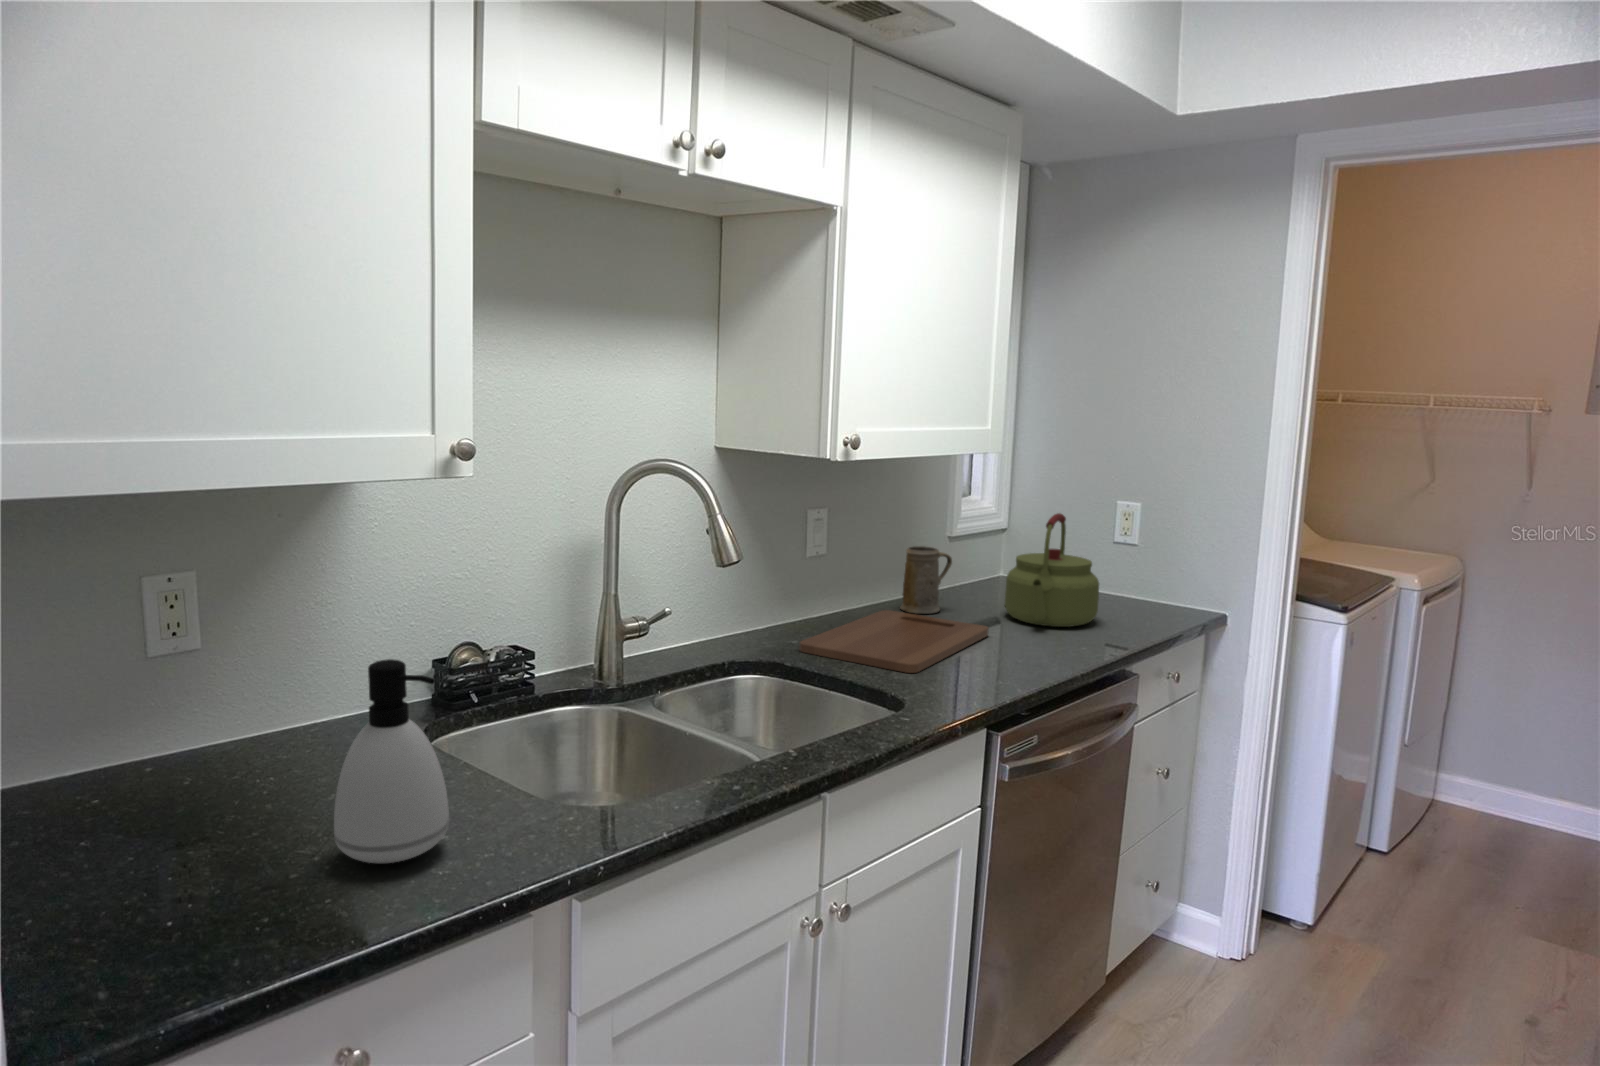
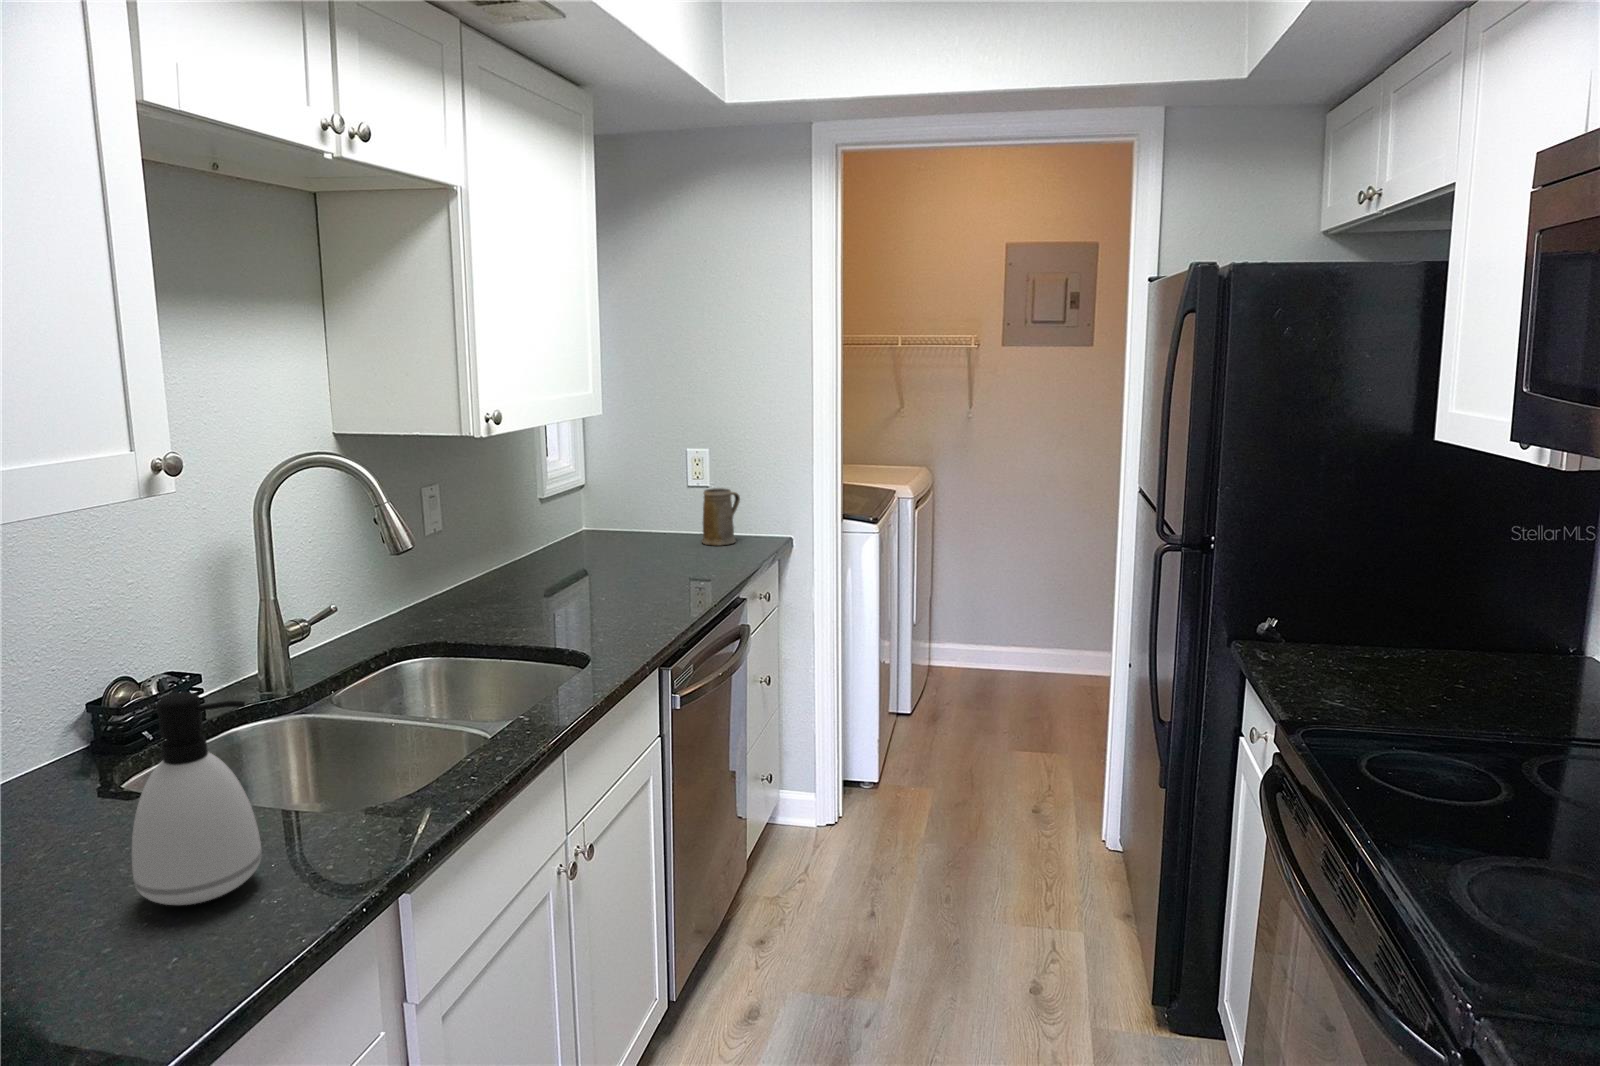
kettle: present [1005,513,1099,627] -> none [618,466,702,569]
mug: present [900,546,952,614] -> present [702,488,740,546]
cutting board: present [799,610,989,673] -> none [453,577,620,630]

